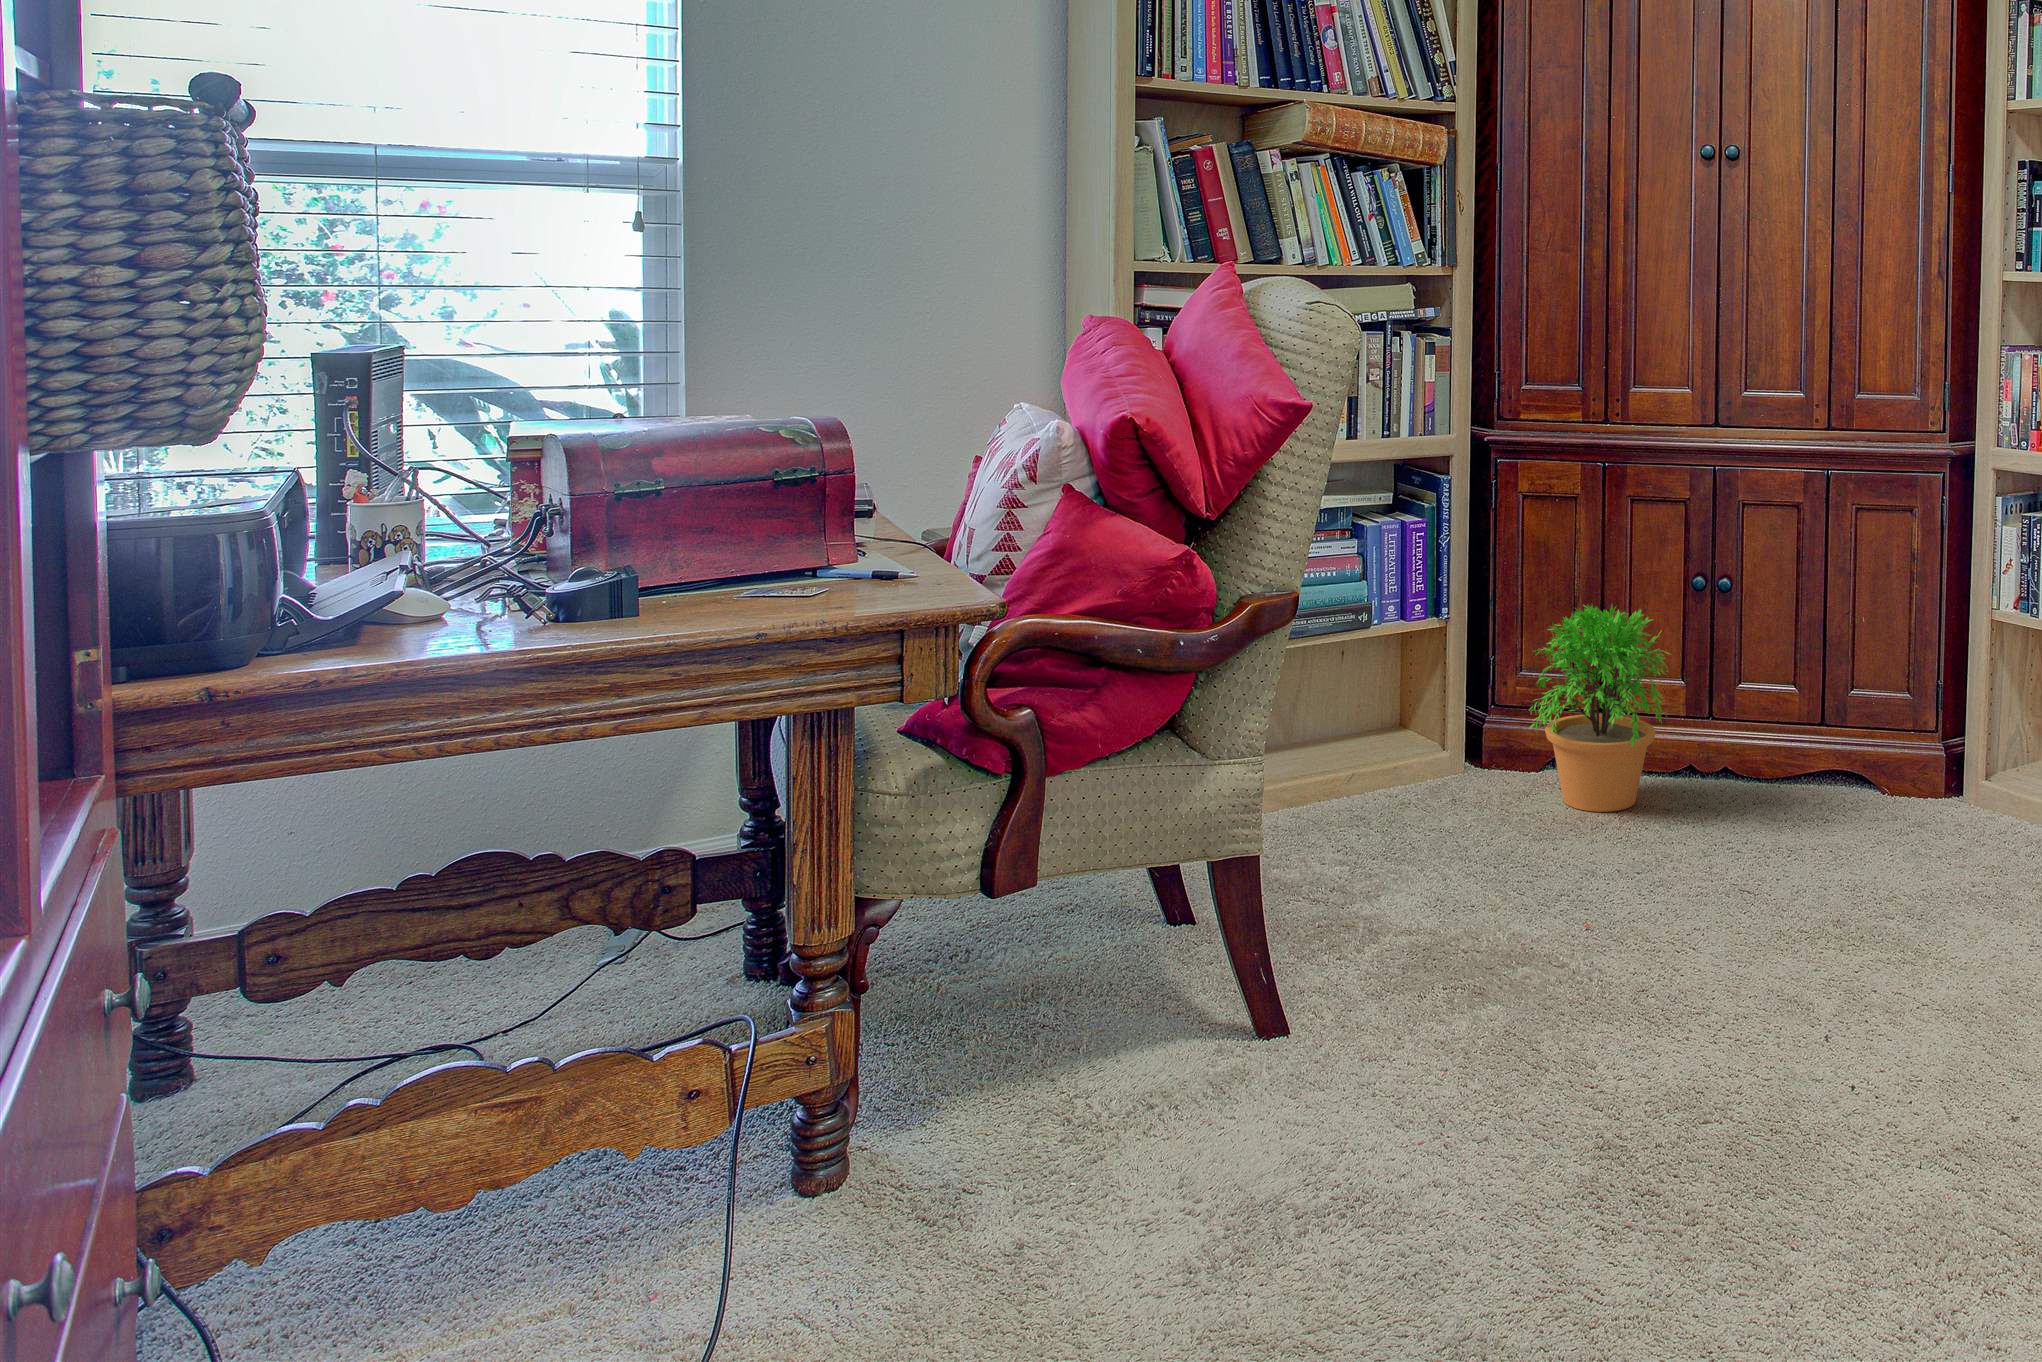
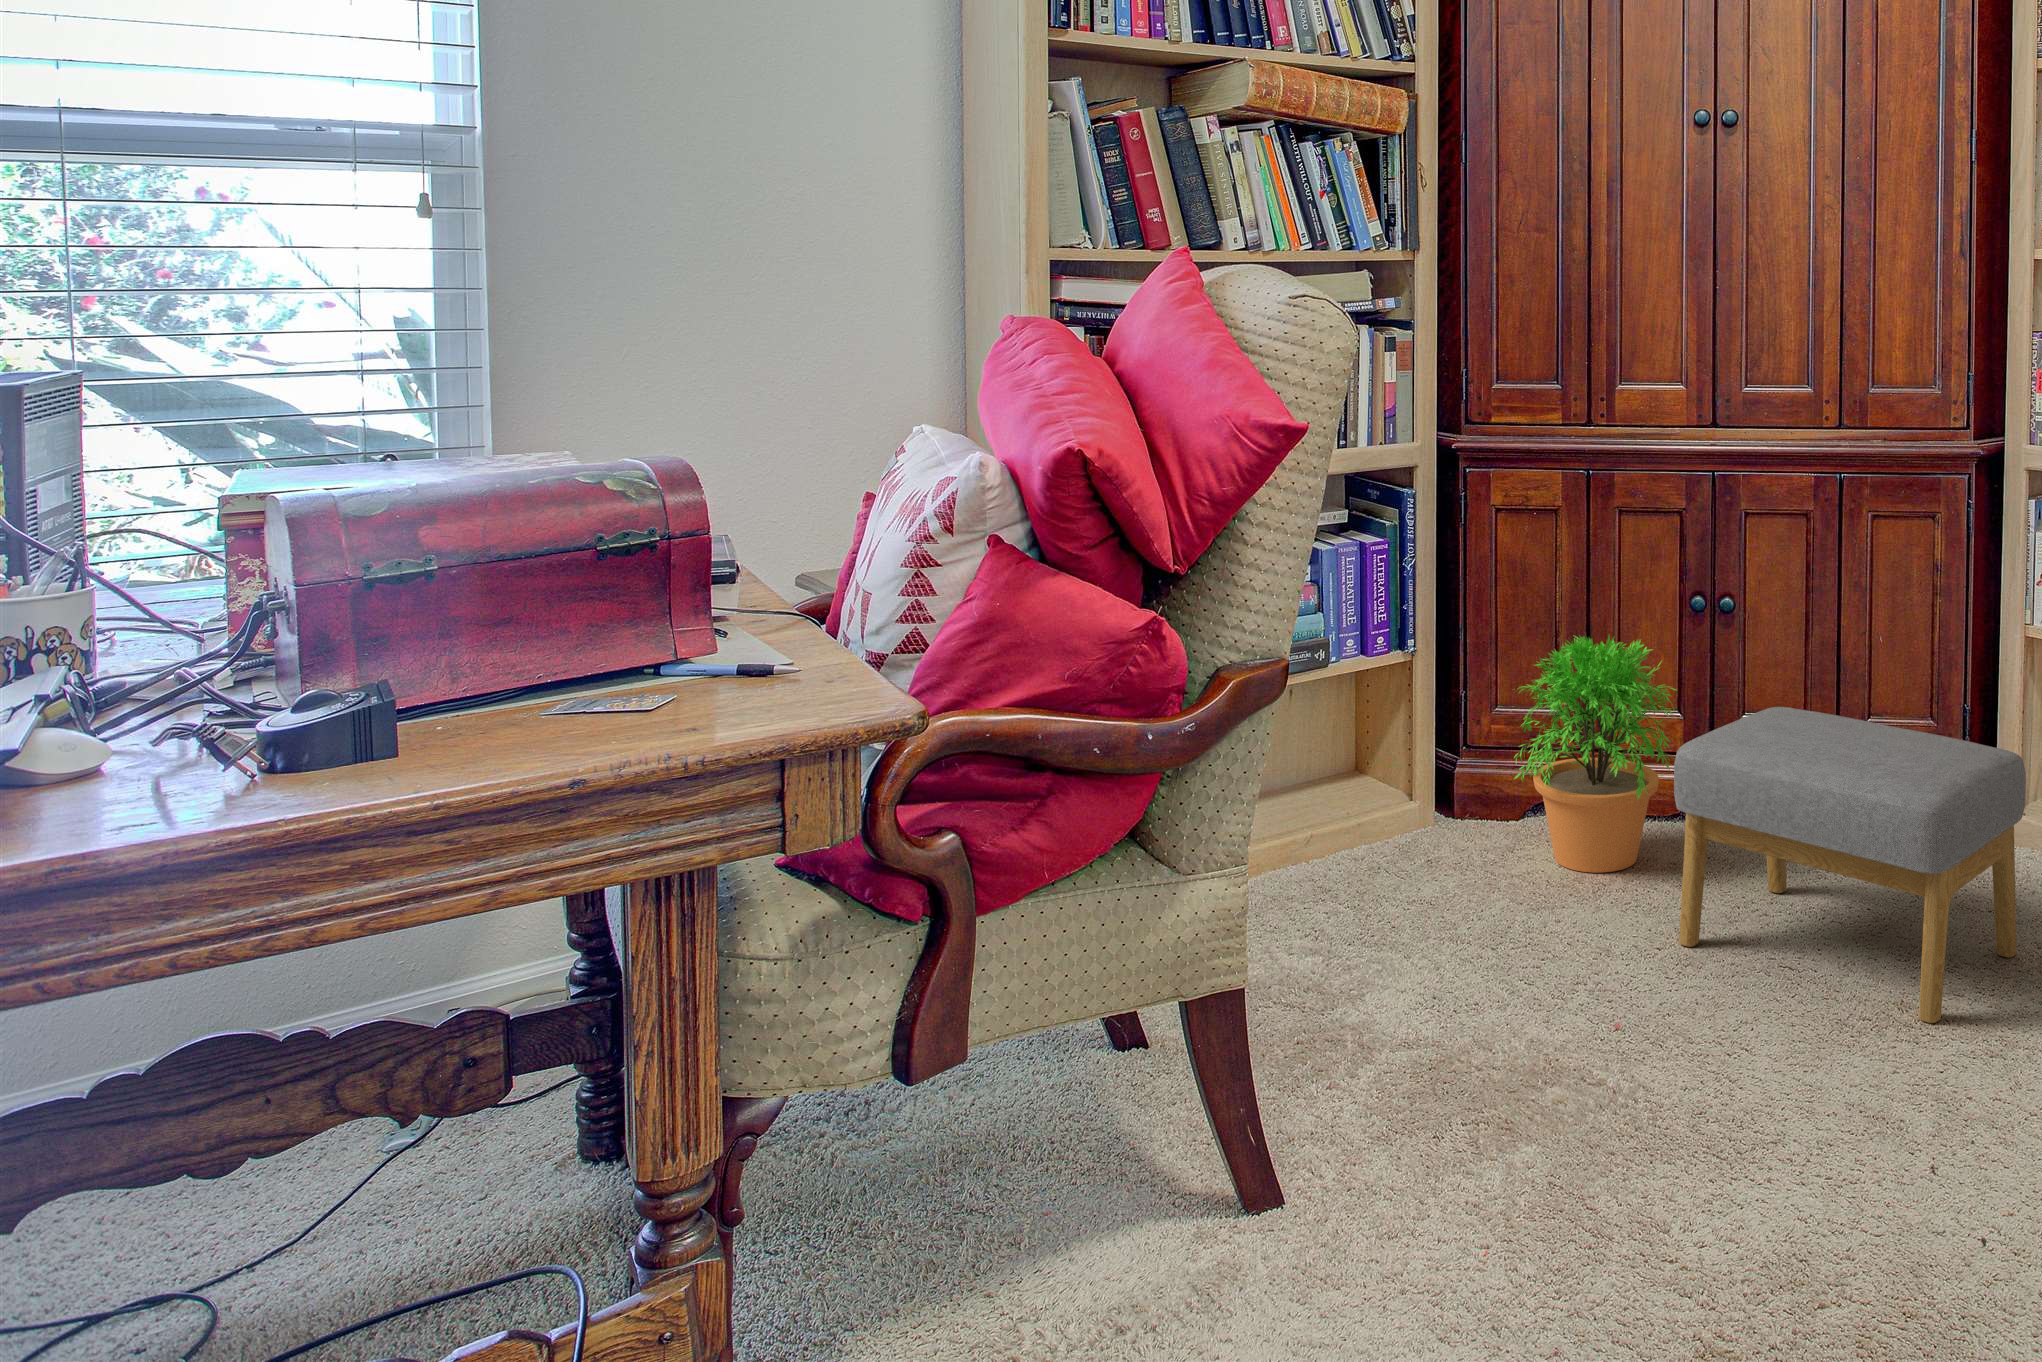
footstool: none [1654,669,1959,934] -> present [1674,707,2026,1023]

